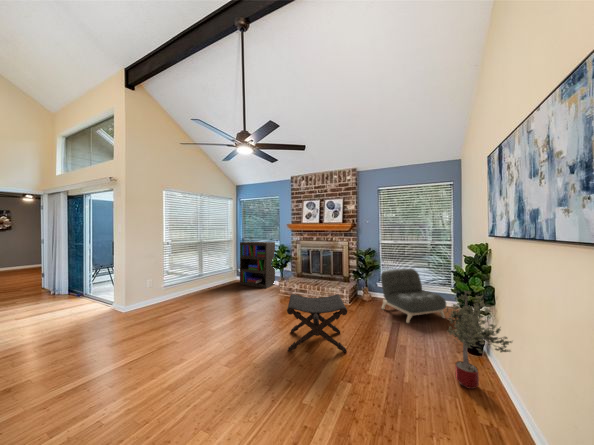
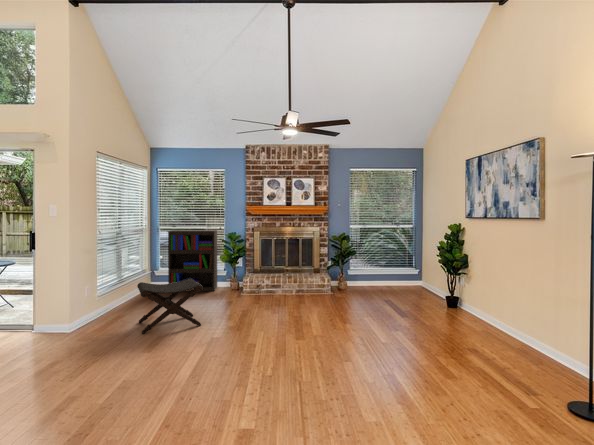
armchair: present [381,269,446,323] -> none [361,252,414,298]
potted tree: present [446,291,512,389] -> none [446,255,486,320]
footstool: present [287,294,347,352] -> present [137,278,202,334]

